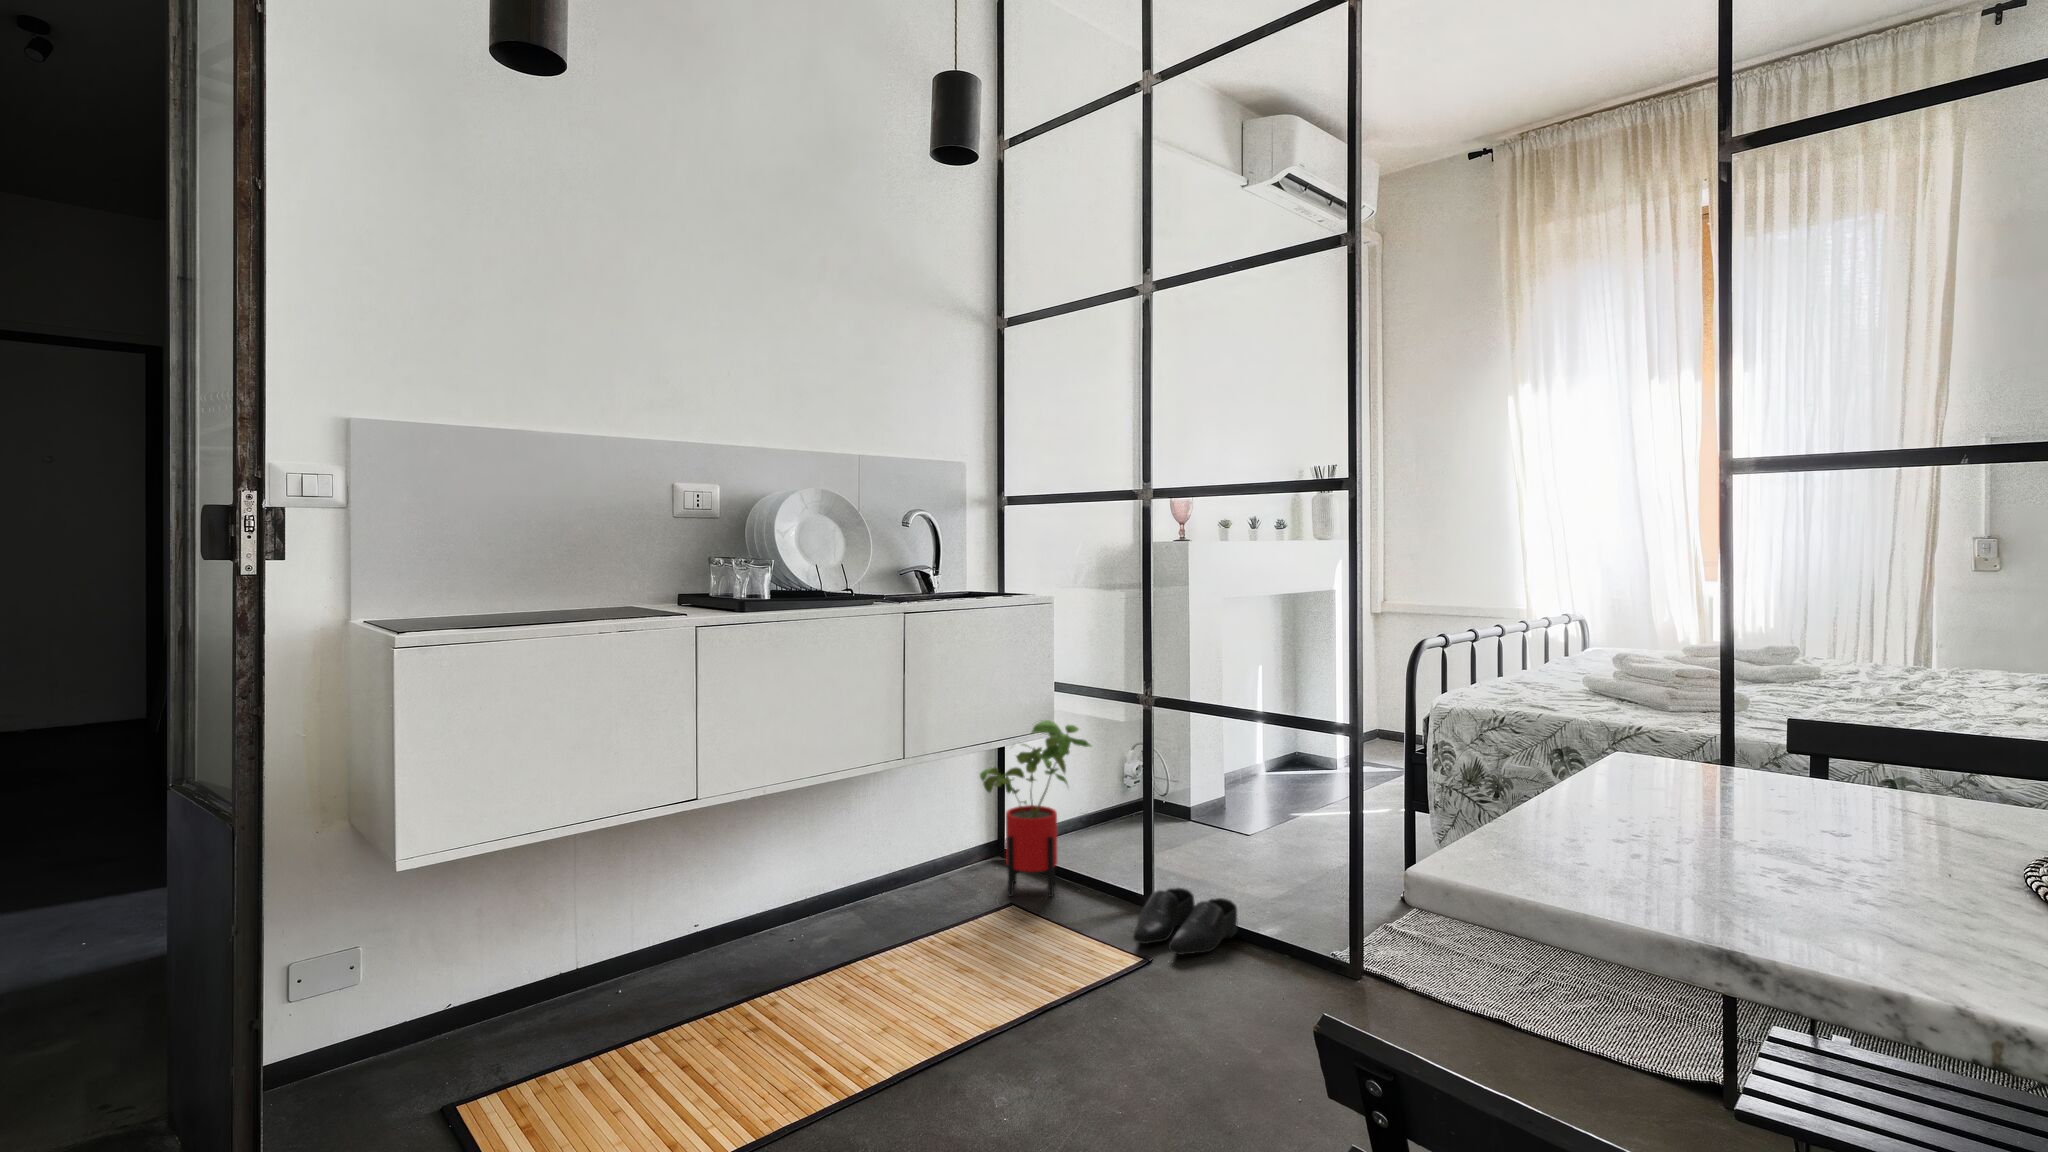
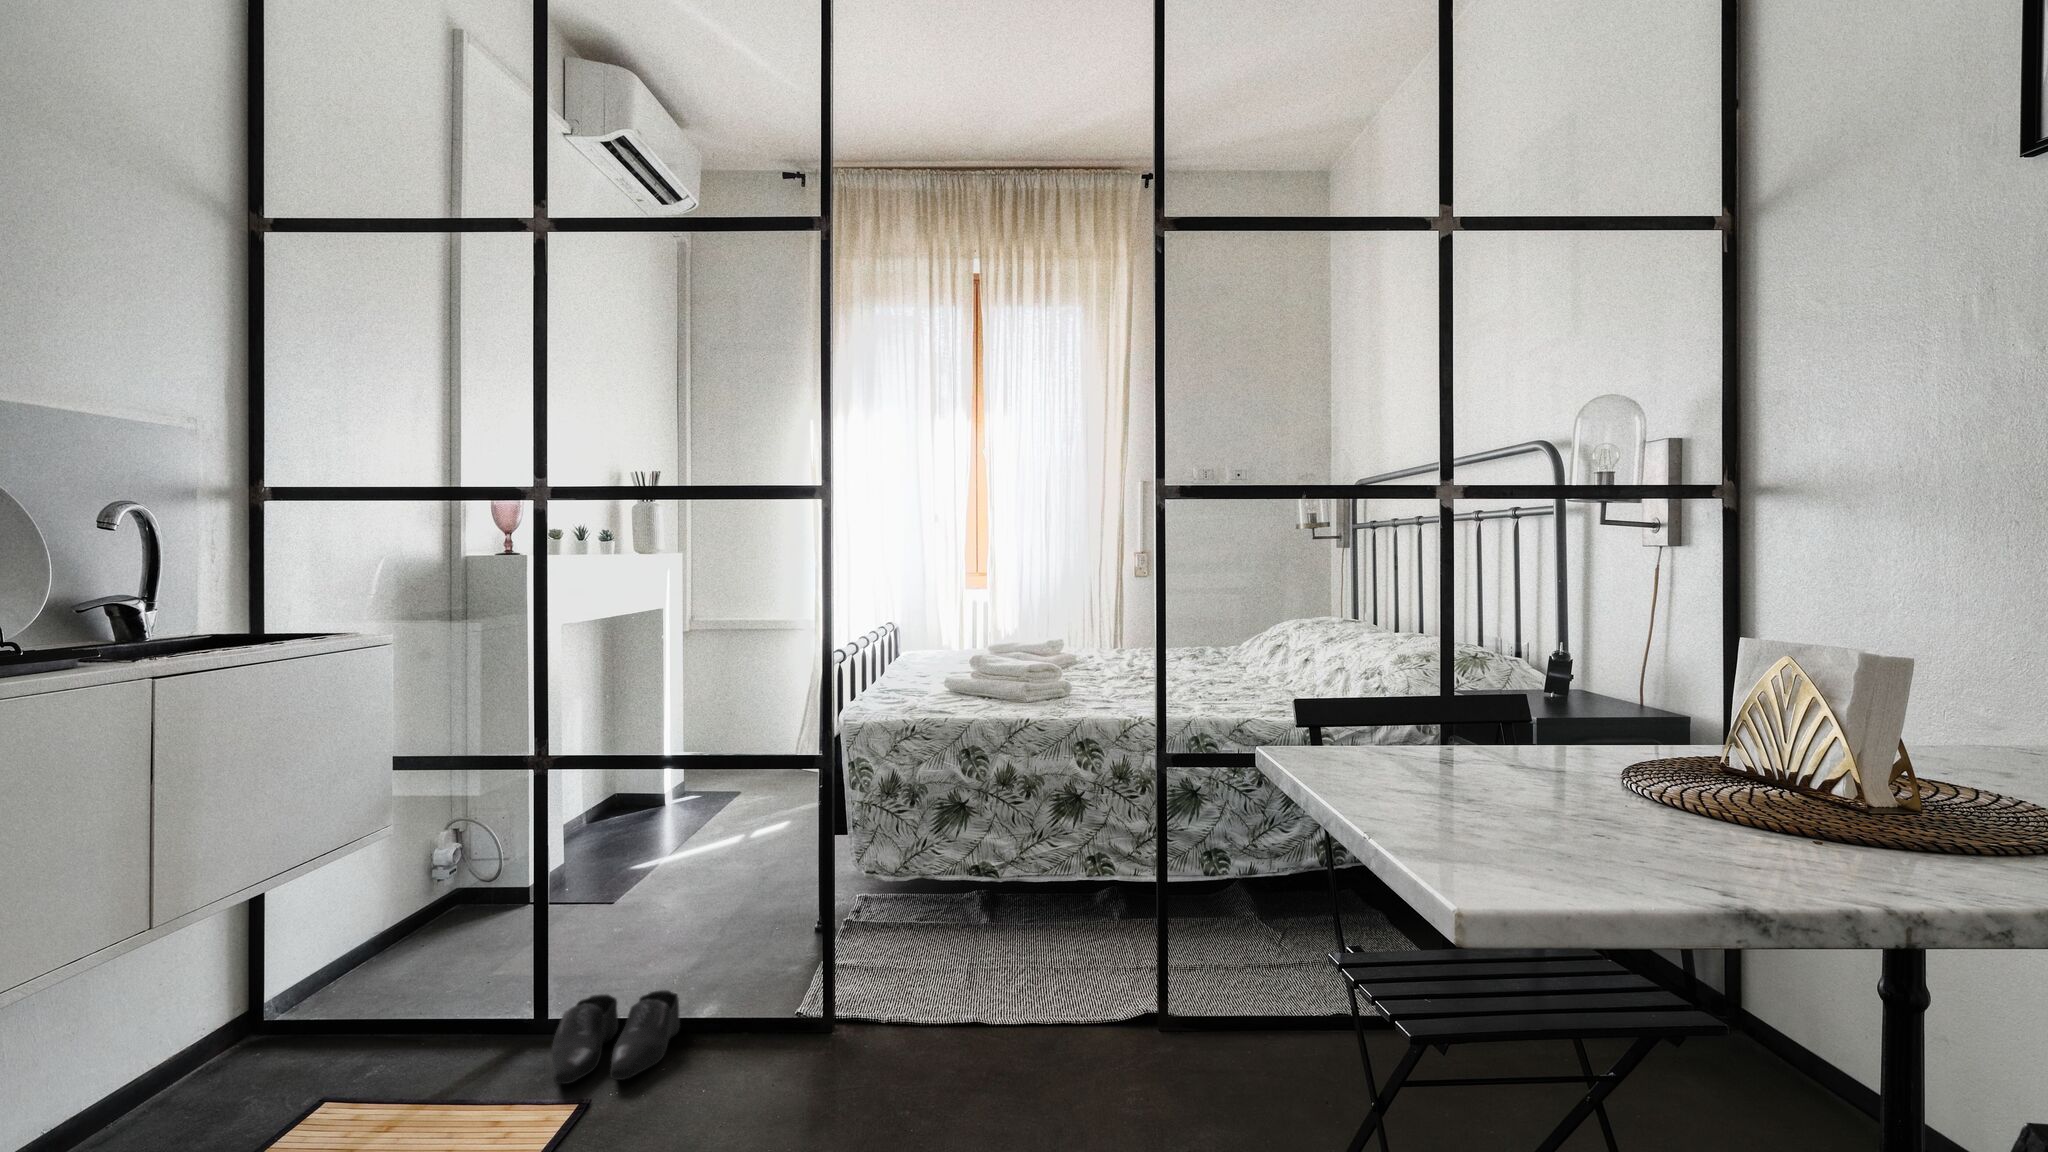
house plant: present [980,720,1091,897] -> none [256,812,452,1091]

